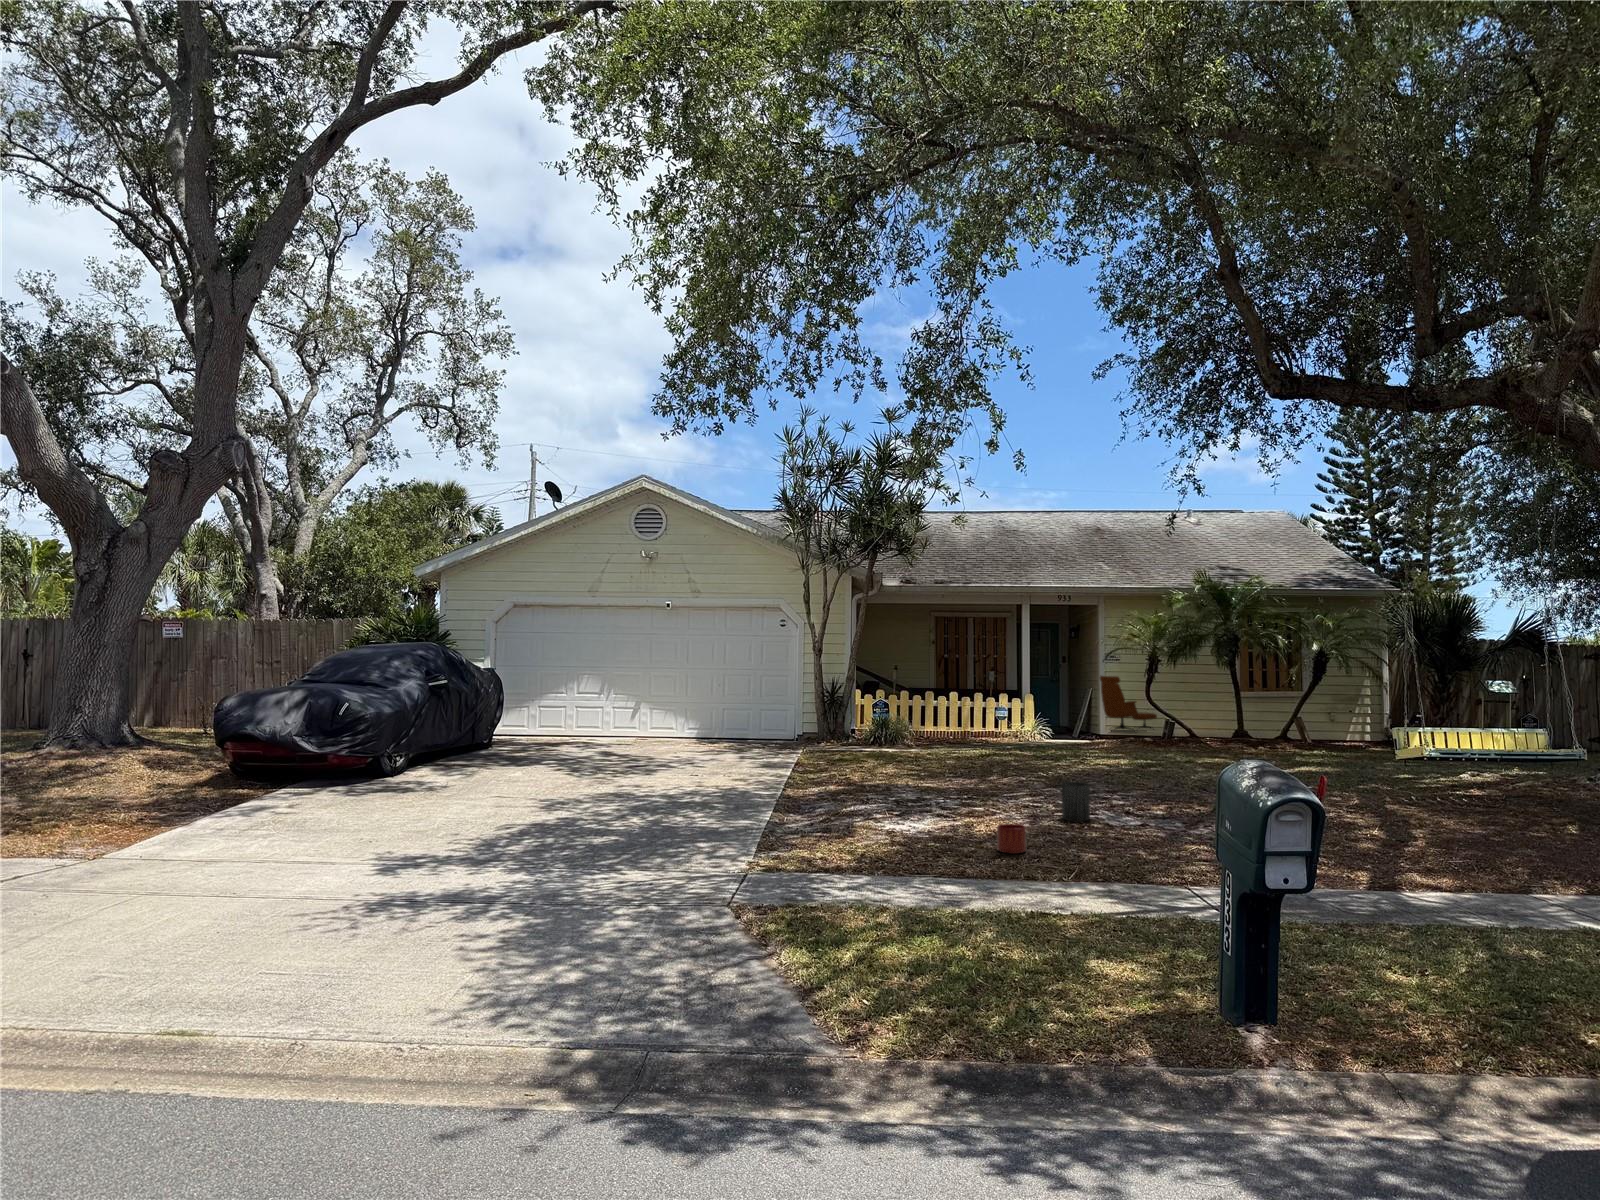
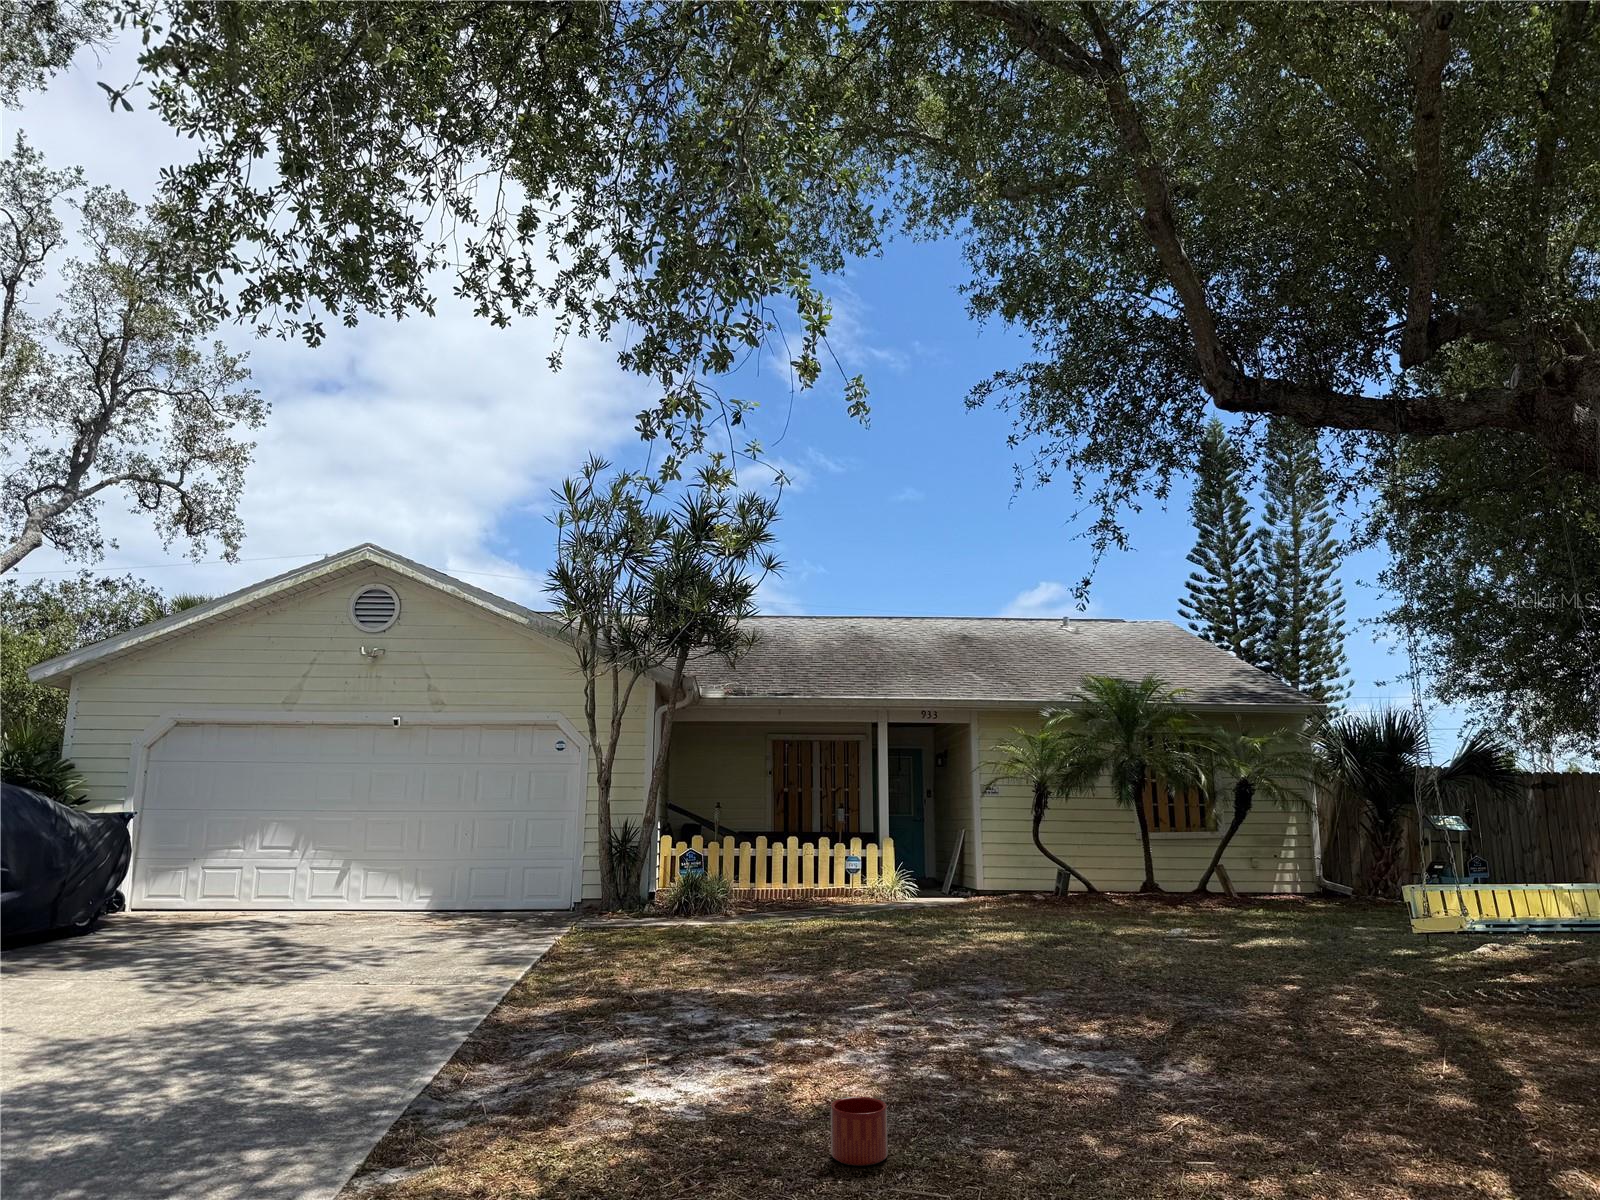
lounge chair: present [1100,676,1157,730] -> none [977,812,1049,887]
trash can: present [1062,782,1090,821] -> none [946,990,994,1063]

